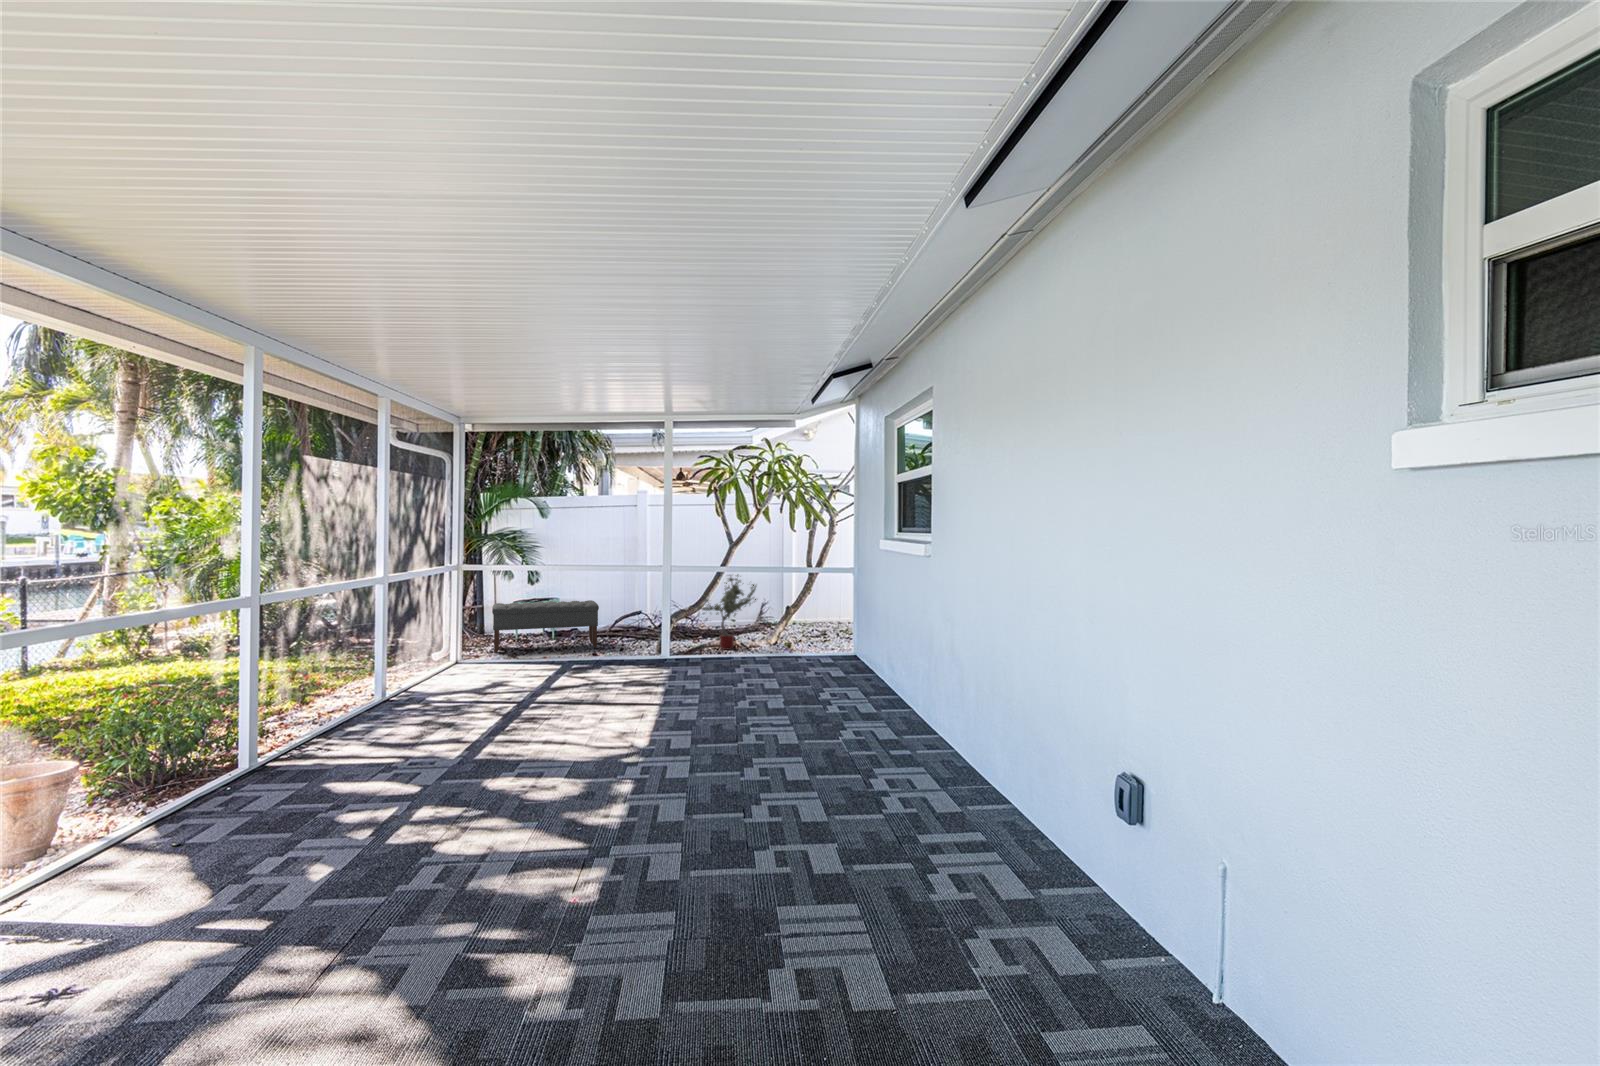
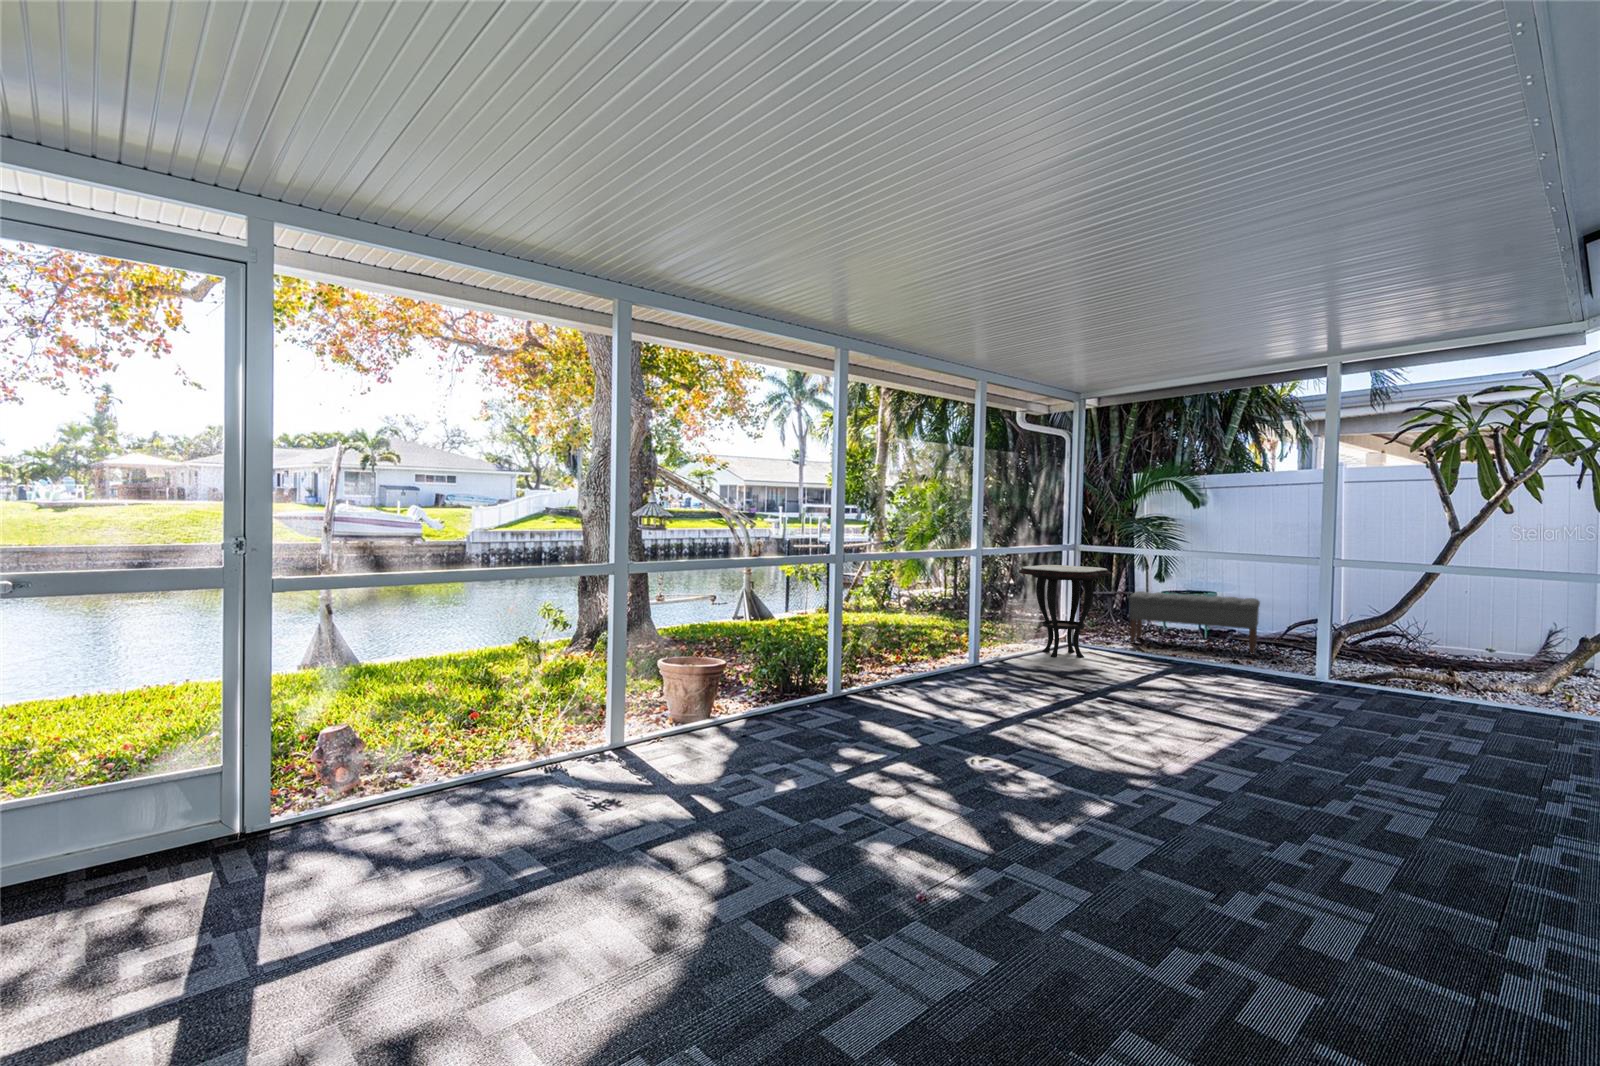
potted tree: present [698,575,756,650] -> none [1404,578,1519,688]
side table: none [399,585,491,677] -> present [1019,565,1111,657]

